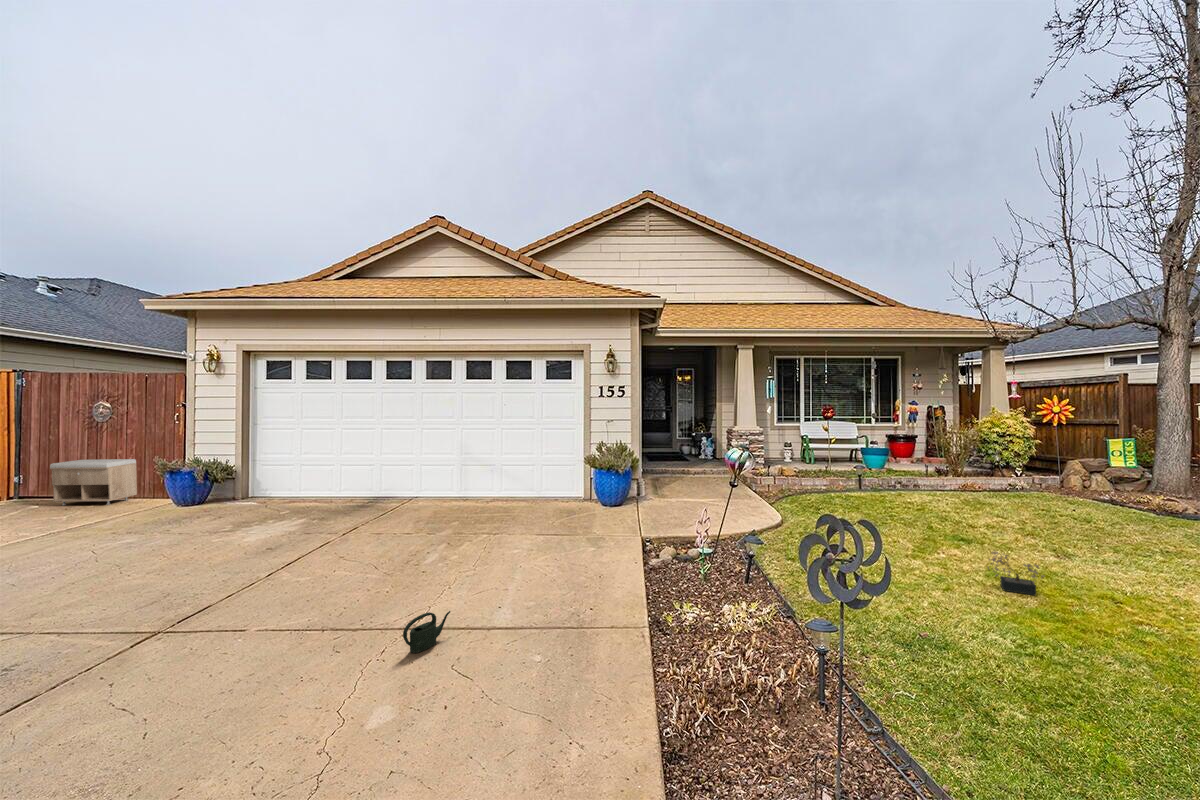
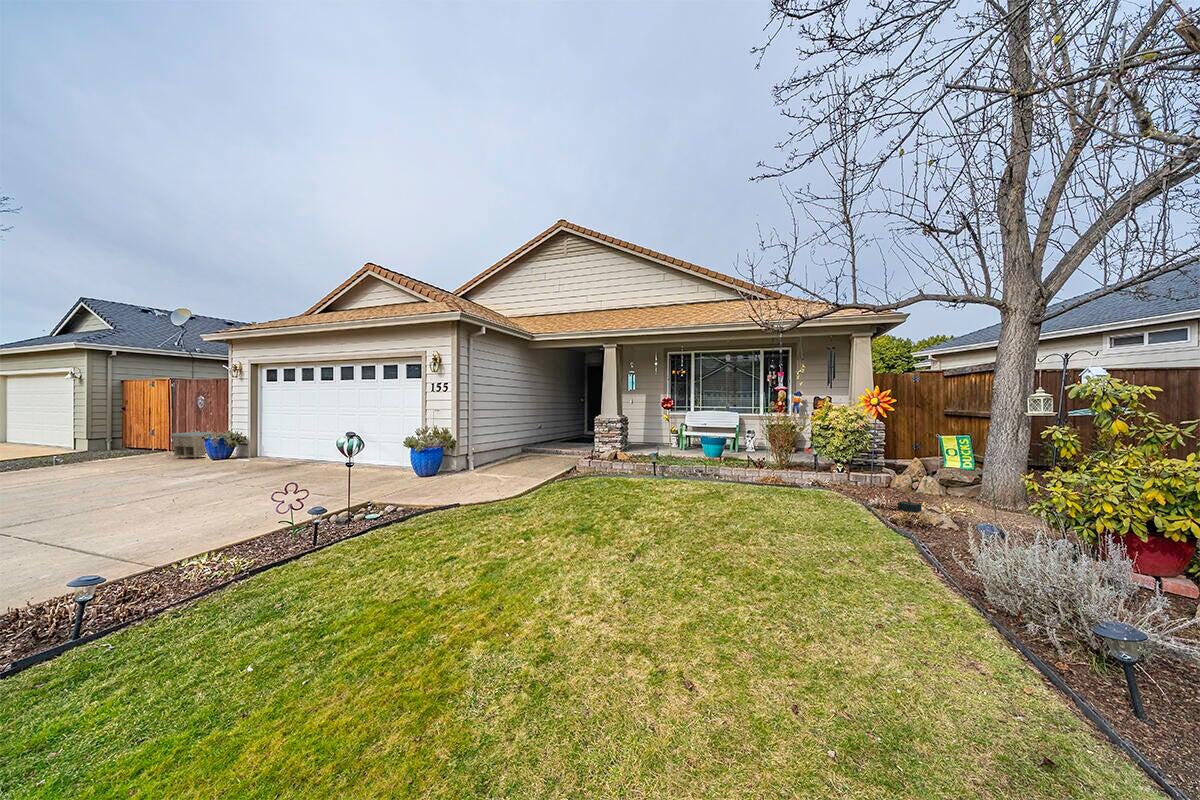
decorative plant: present [988,552,1044,595] -> present [892,484,924,512]
watering can: present [403,611,450,653] -> none [69,512,112,531]

